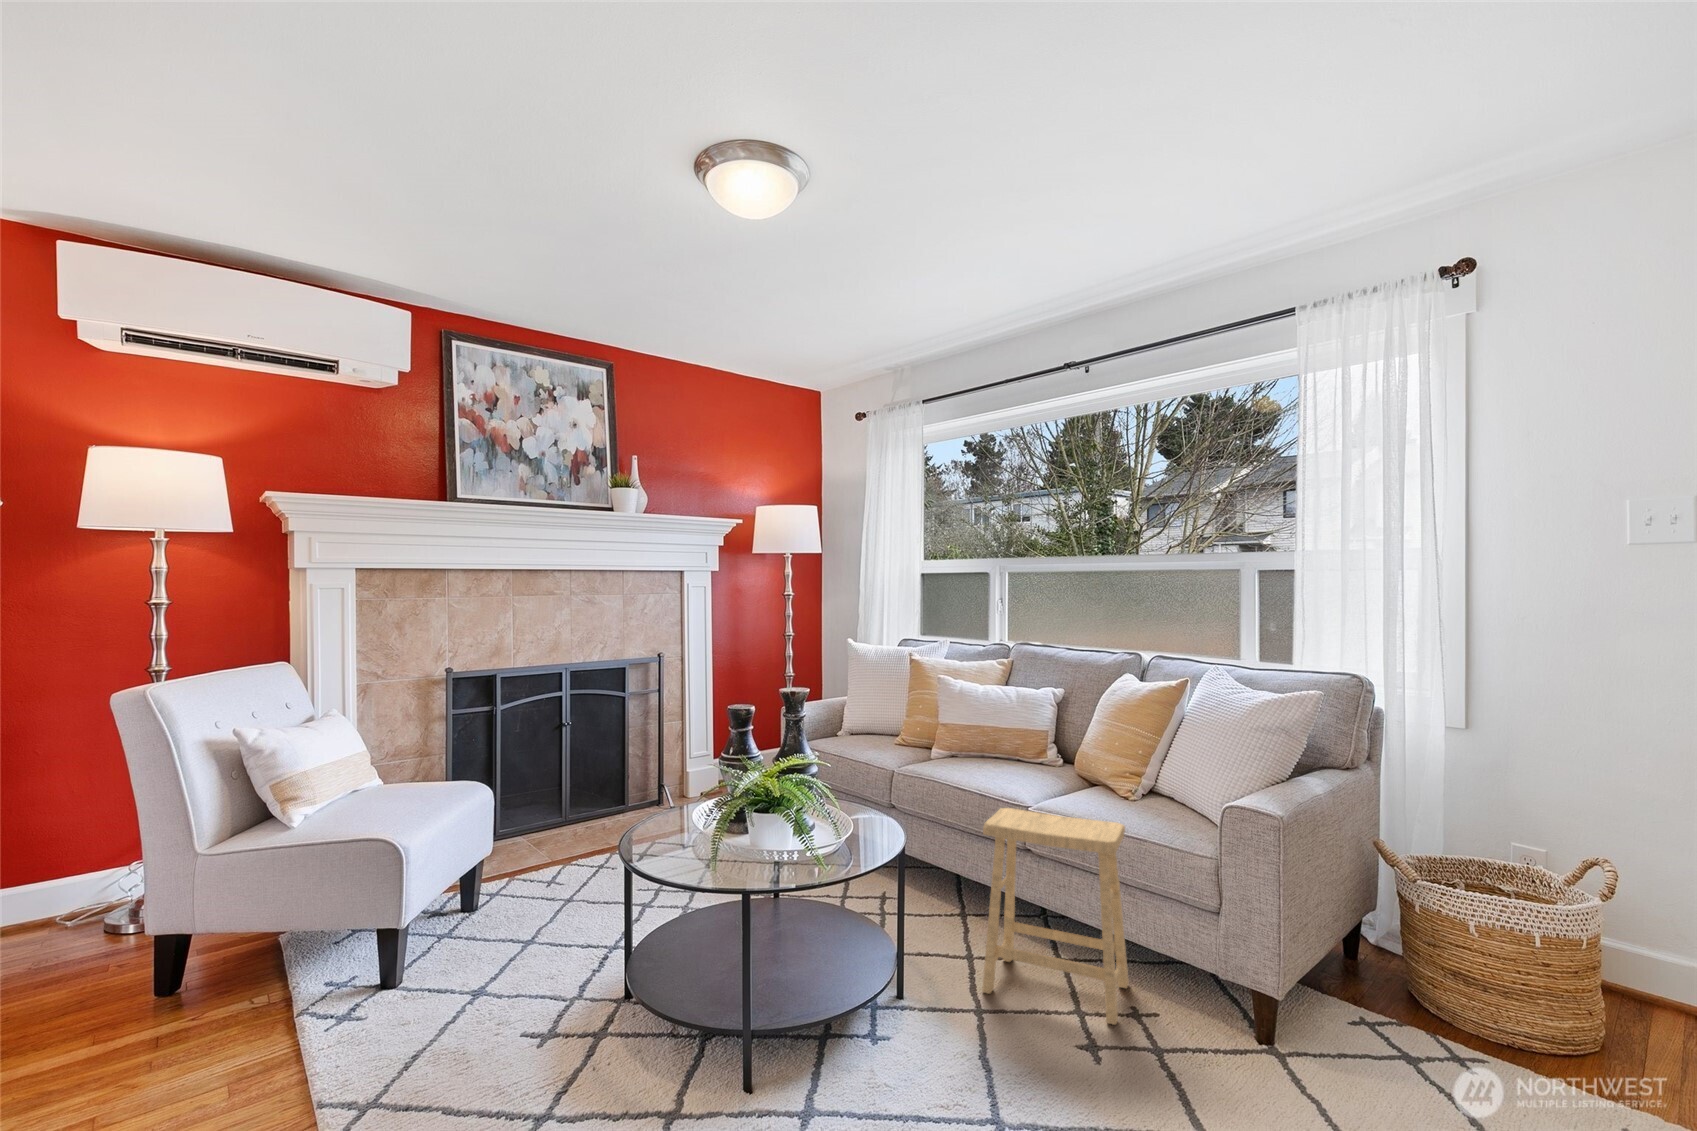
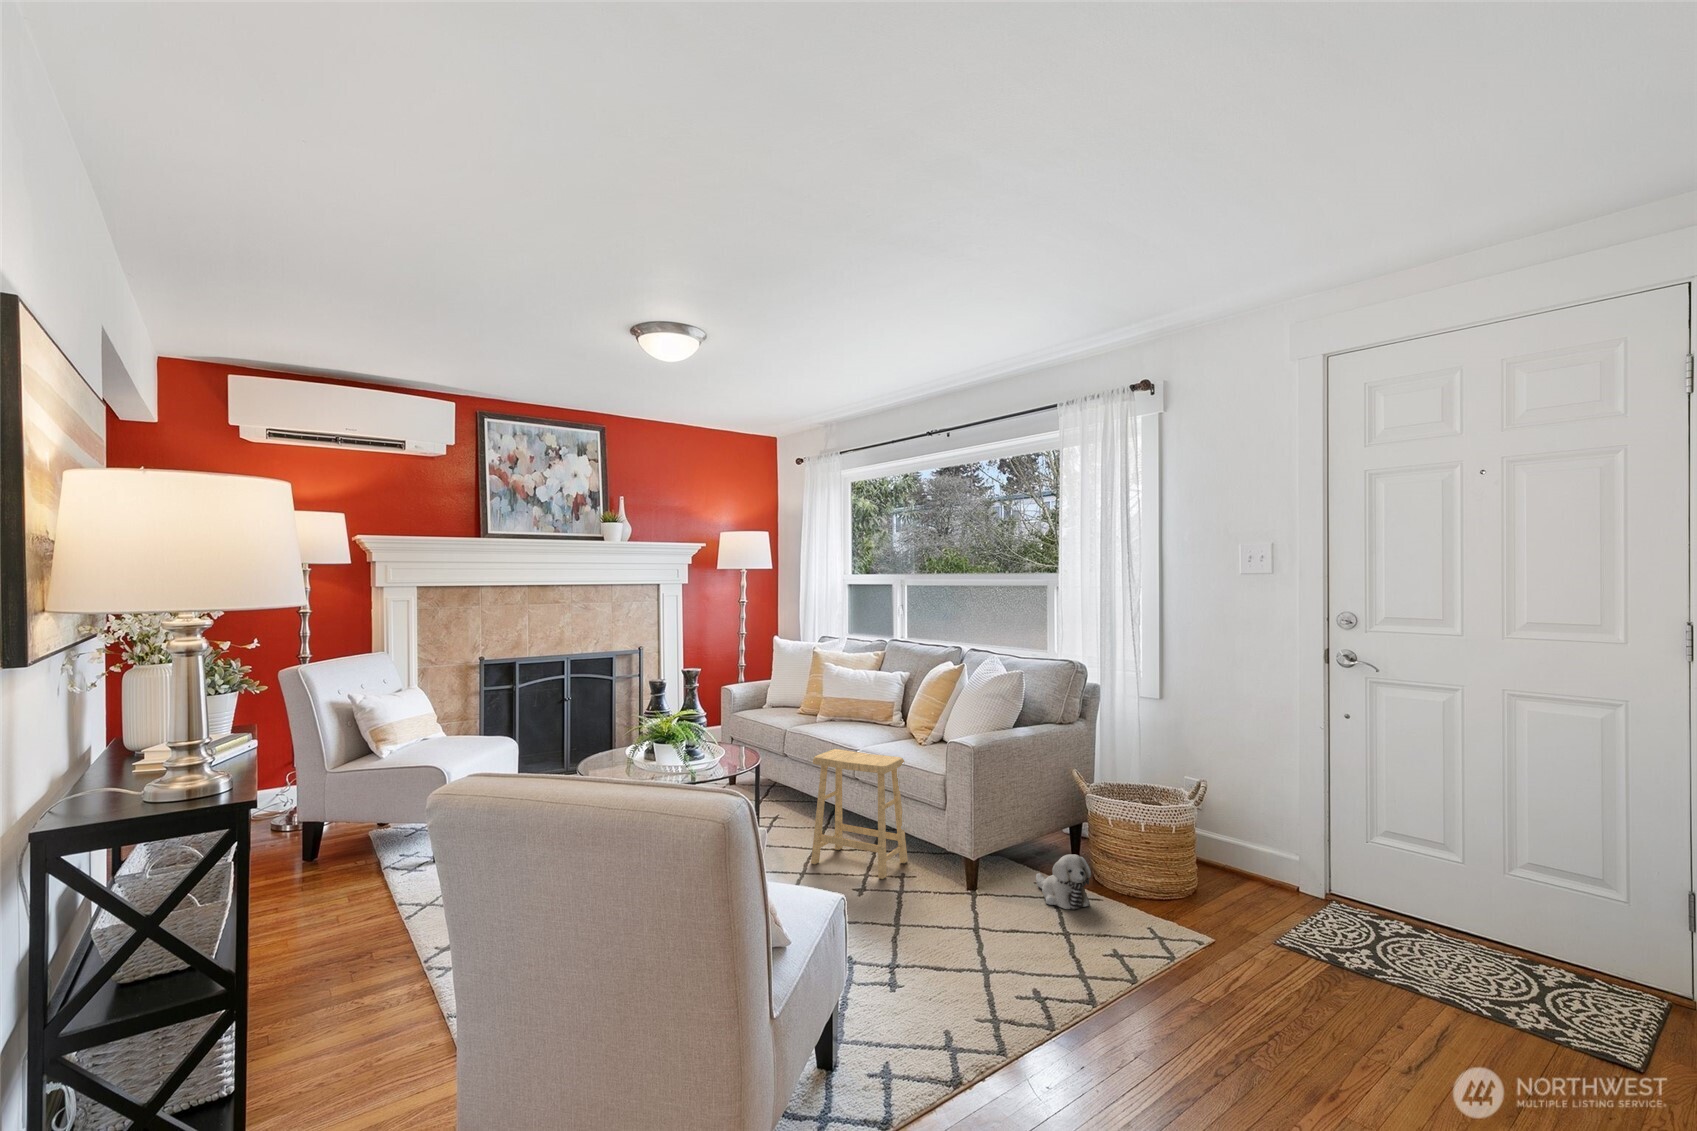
plush toy: none [1362,992,1492,1091] -> present [1036,854,1091,910]

